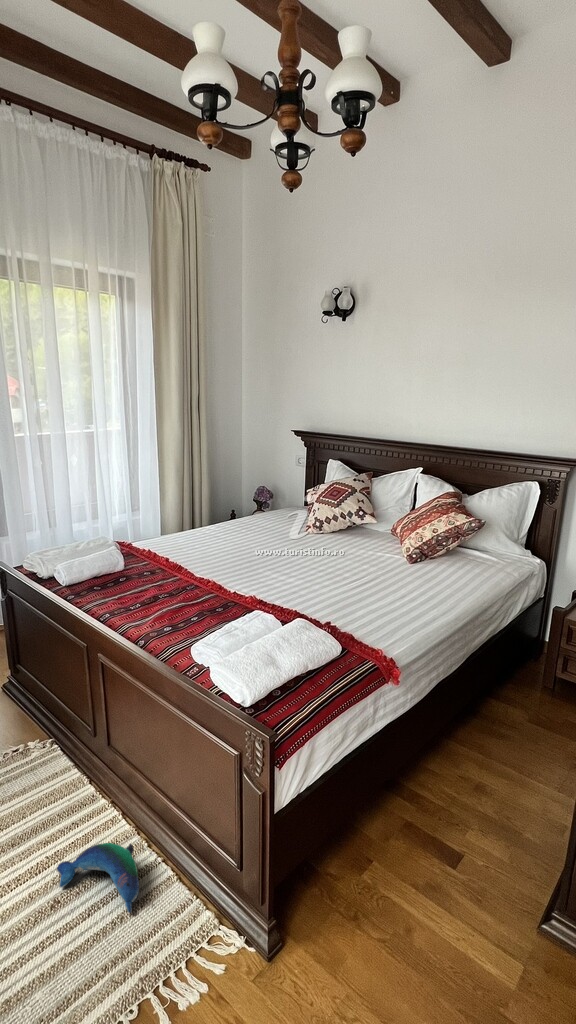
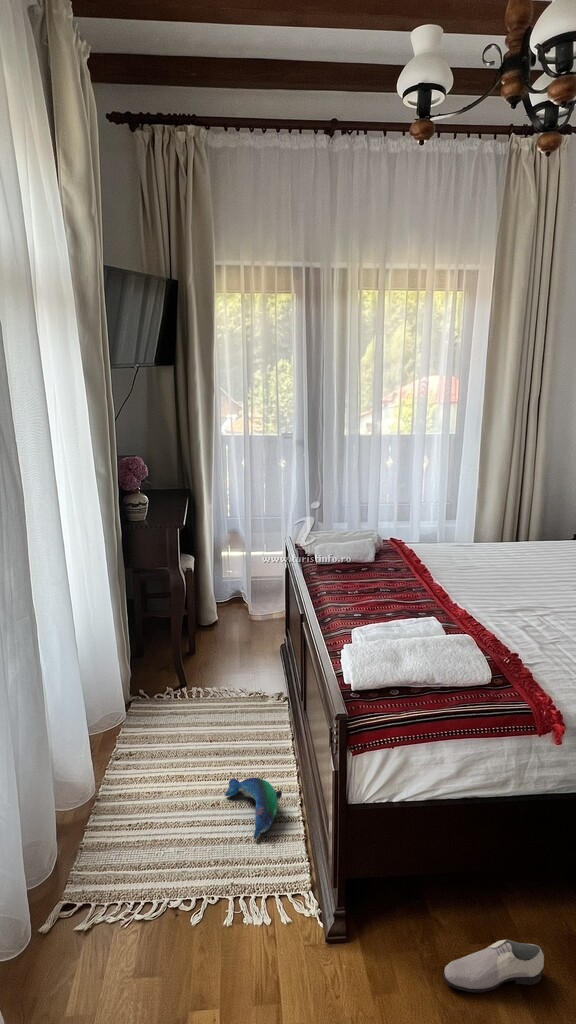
shoe: none [368,844,420,921] -> present [443,939,544,992]

